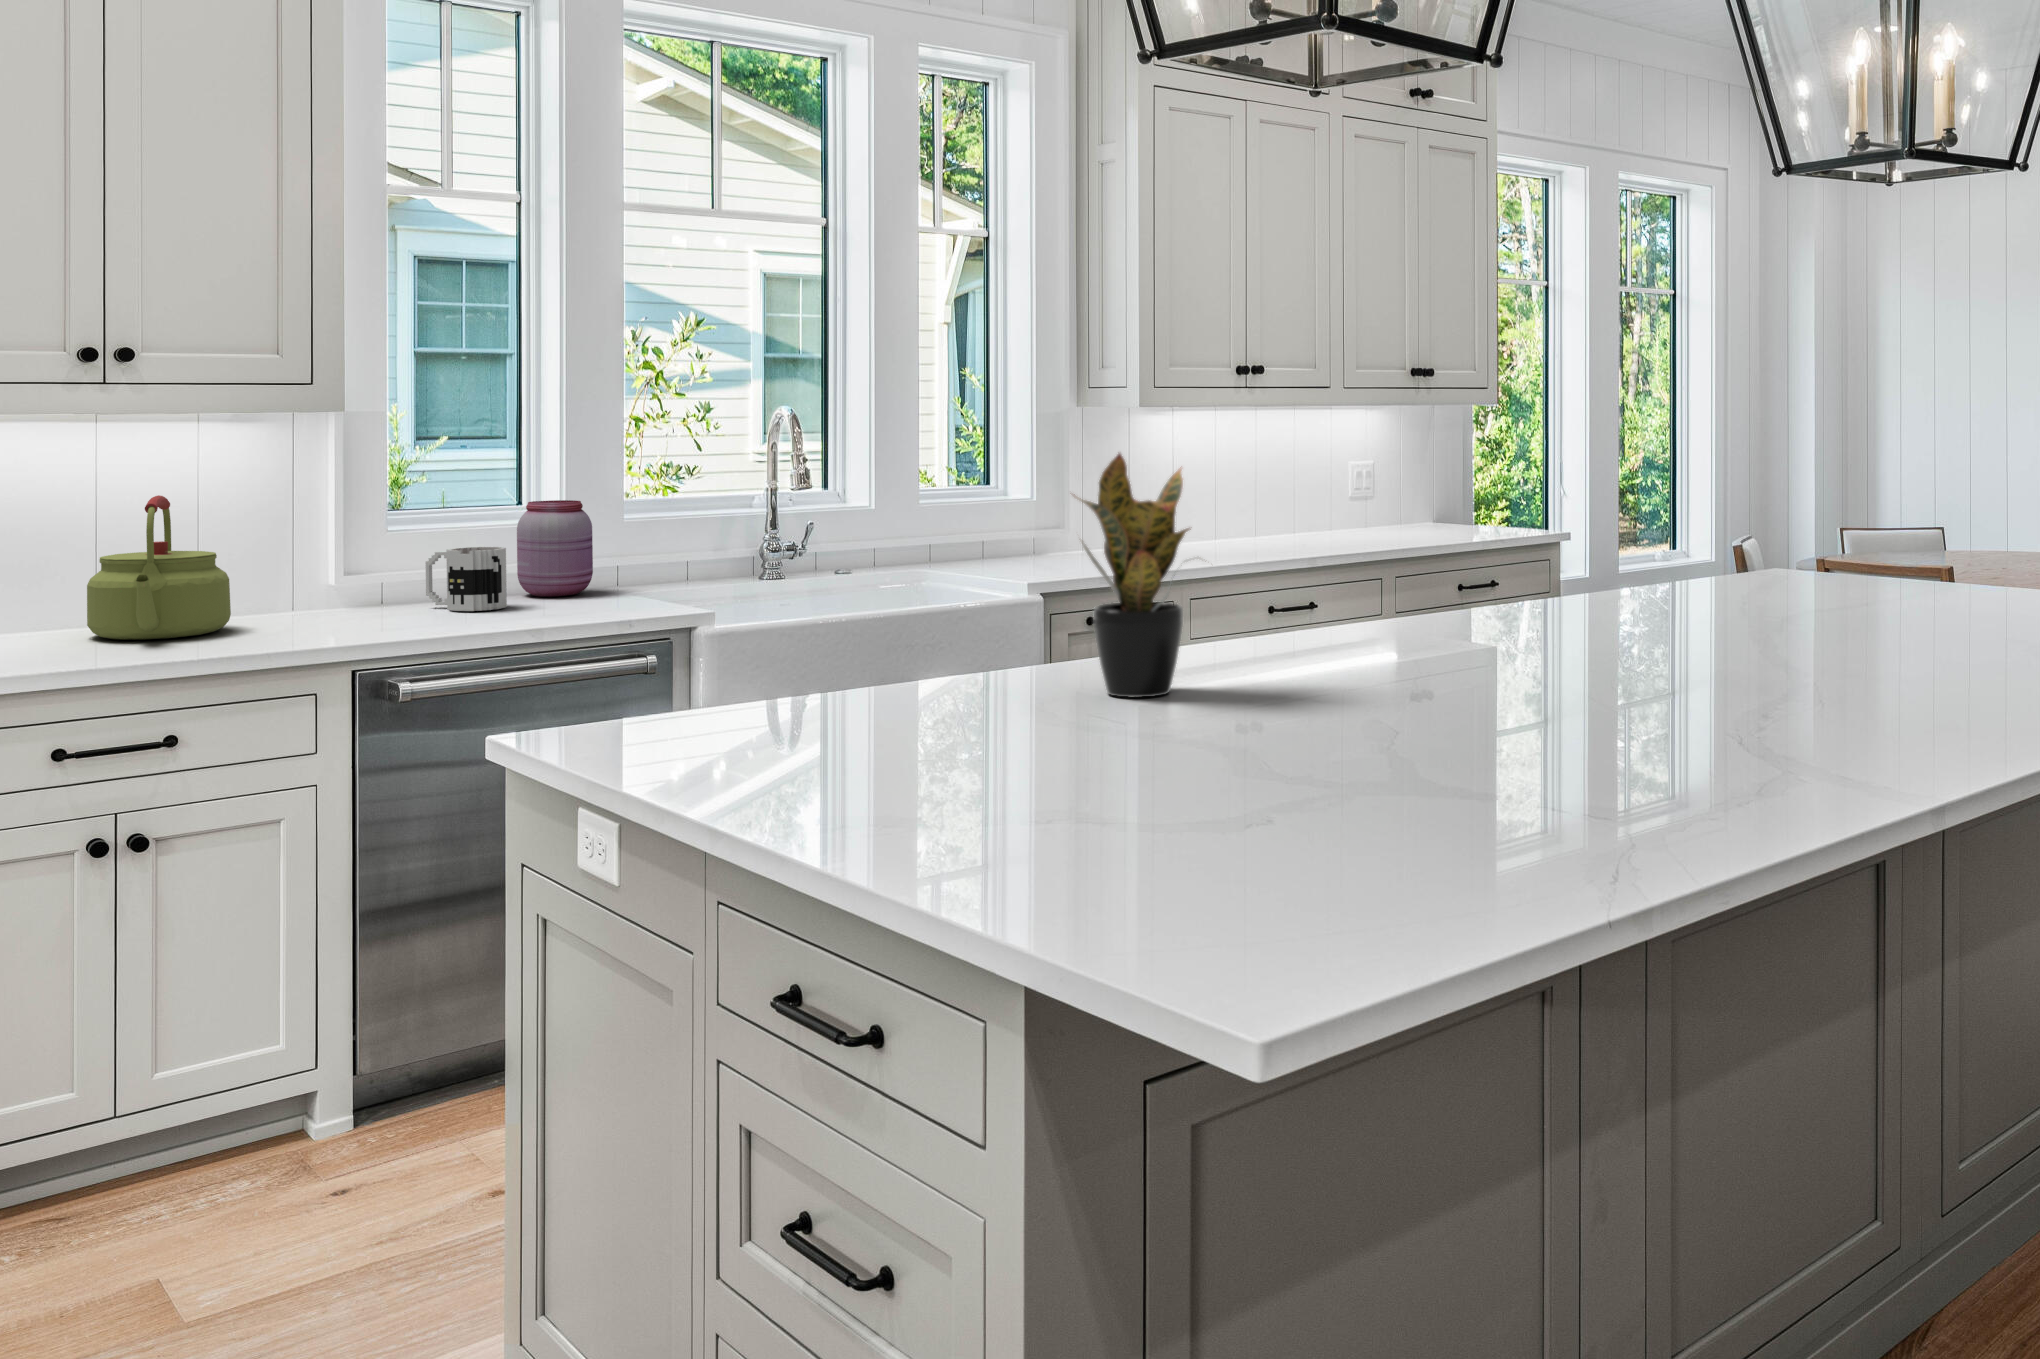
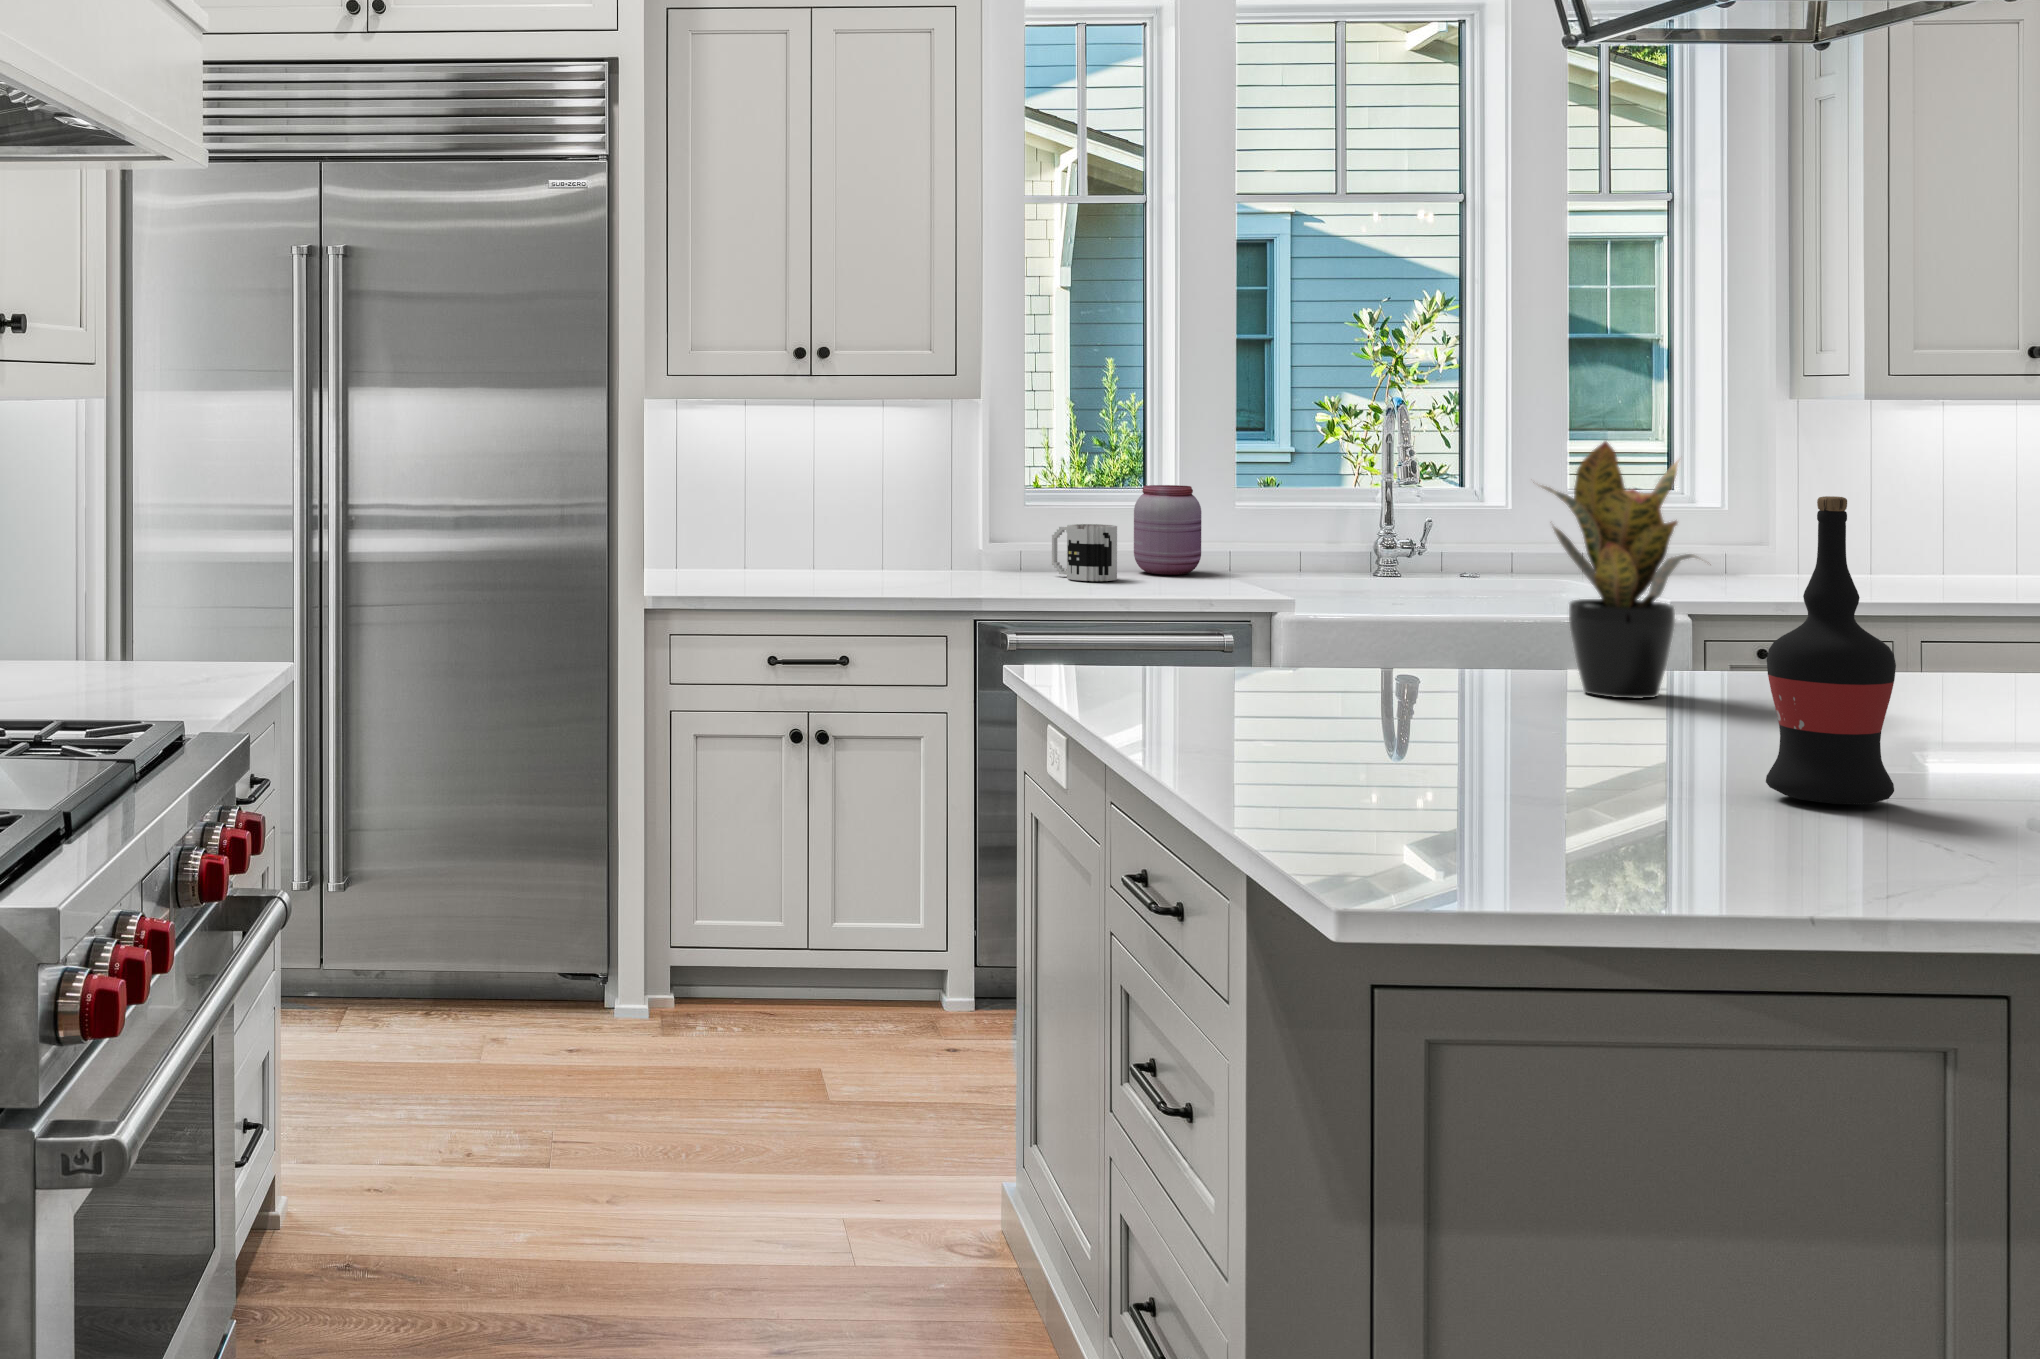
kettle: present [87,495,231,640] -> none [802,469,898,583]
wine bottle: none [1394,506,1494,793] -> present [1766,496,1896,804]

